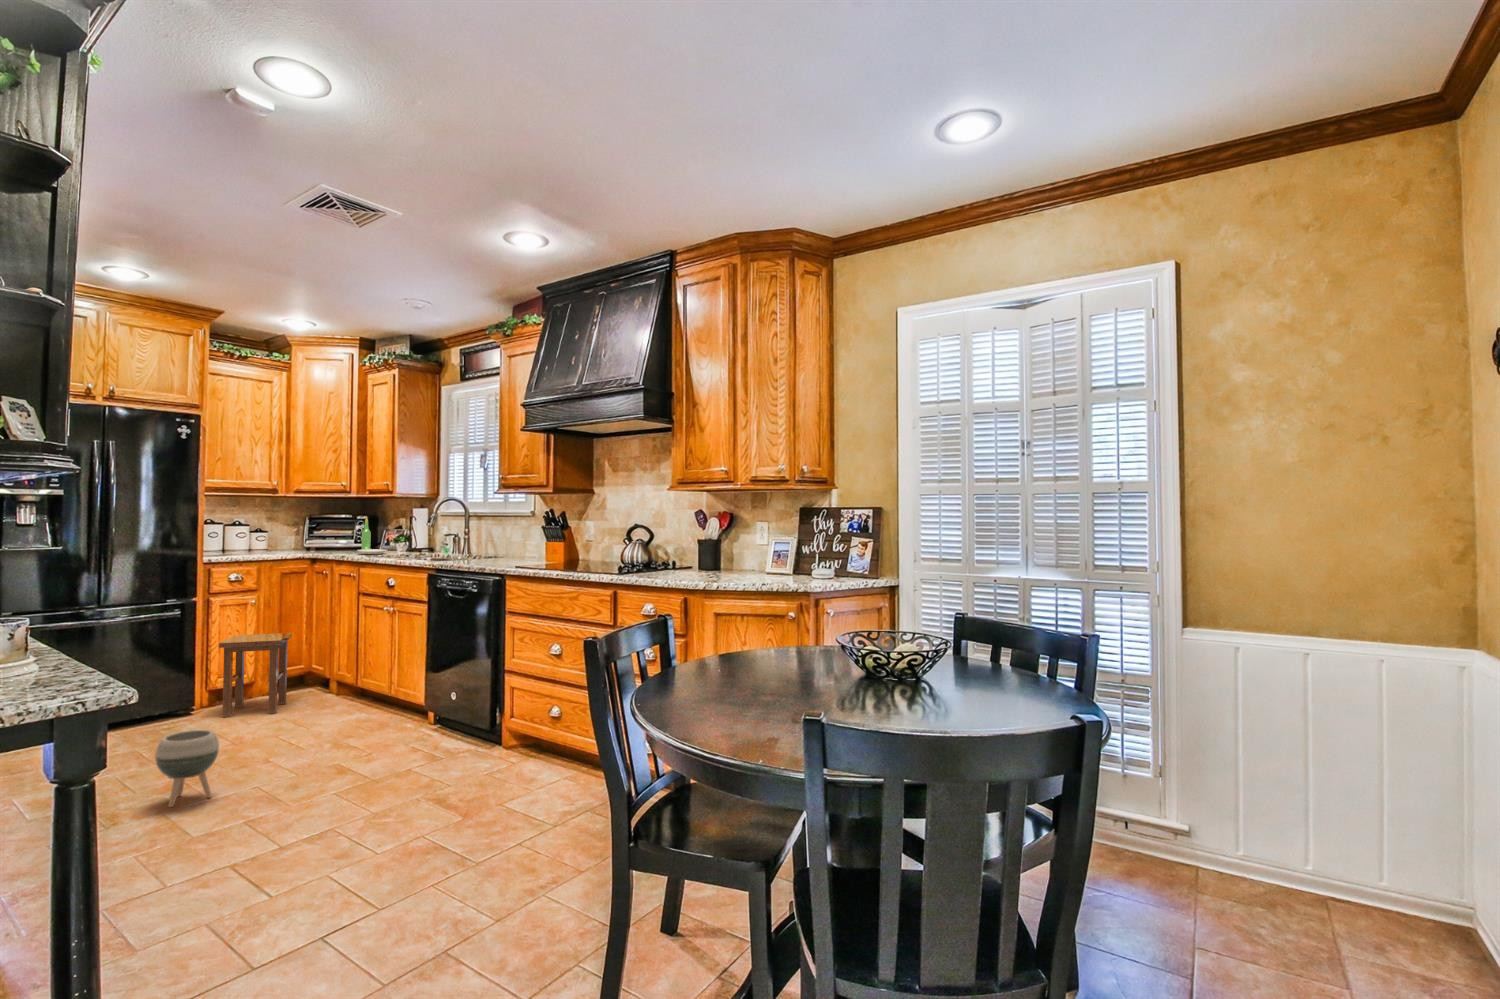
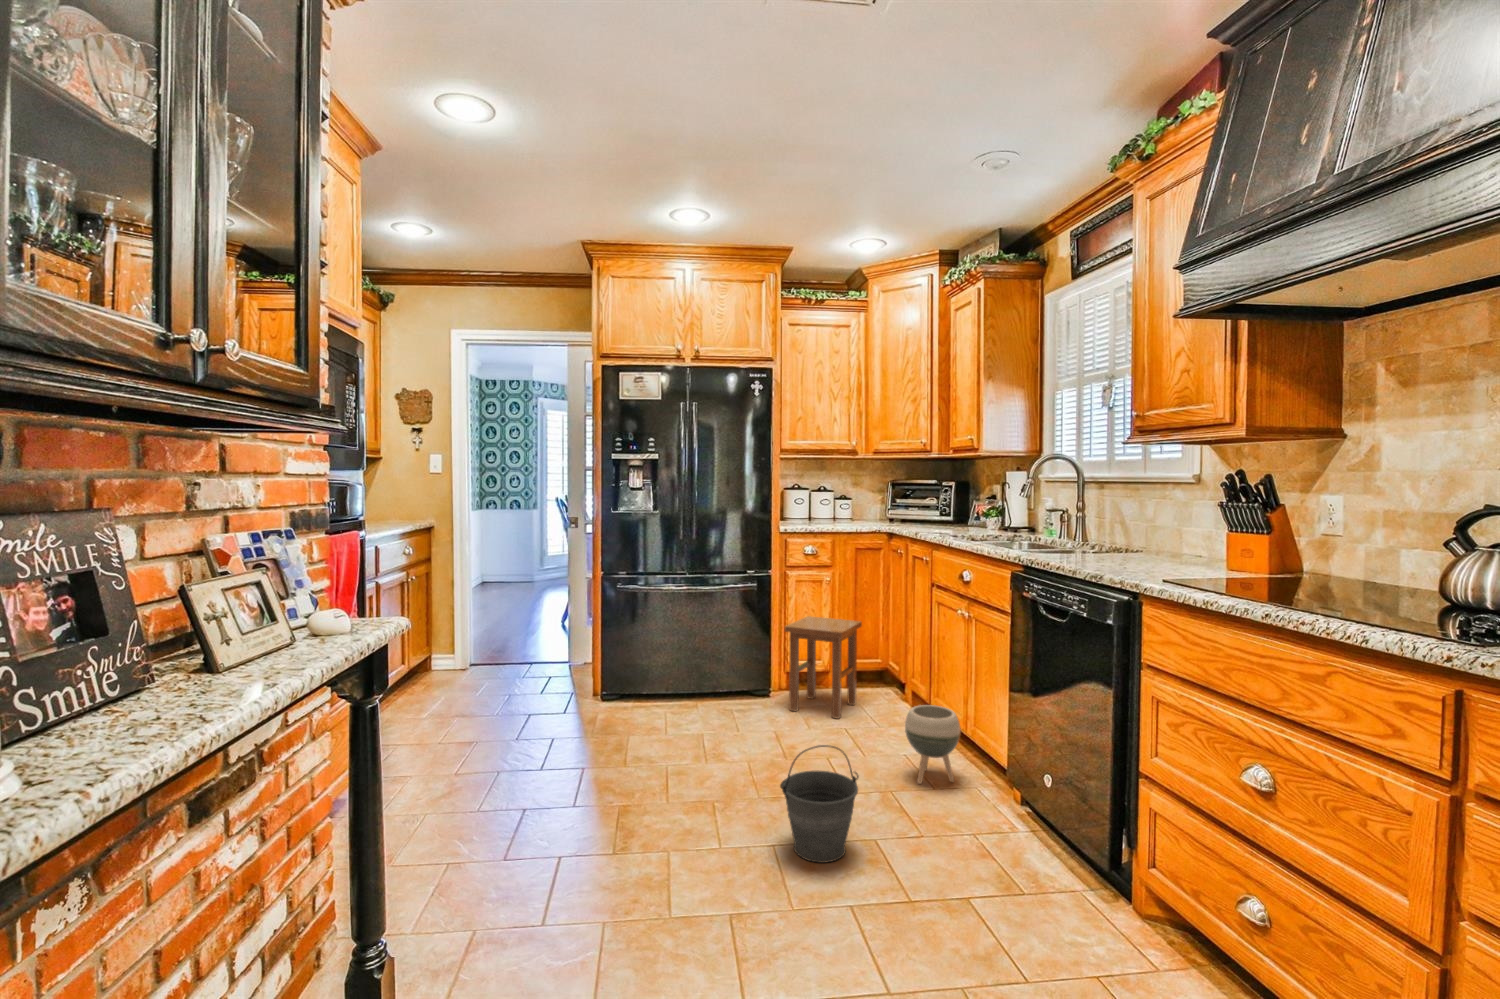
plate: present [357,519,387,554] -> none [935,485,972,531]
bucket: none [271,698,332,777] -> present [780,745,859,863]
planter: present [155,730,219,807] -> present [905,705,961,784]

